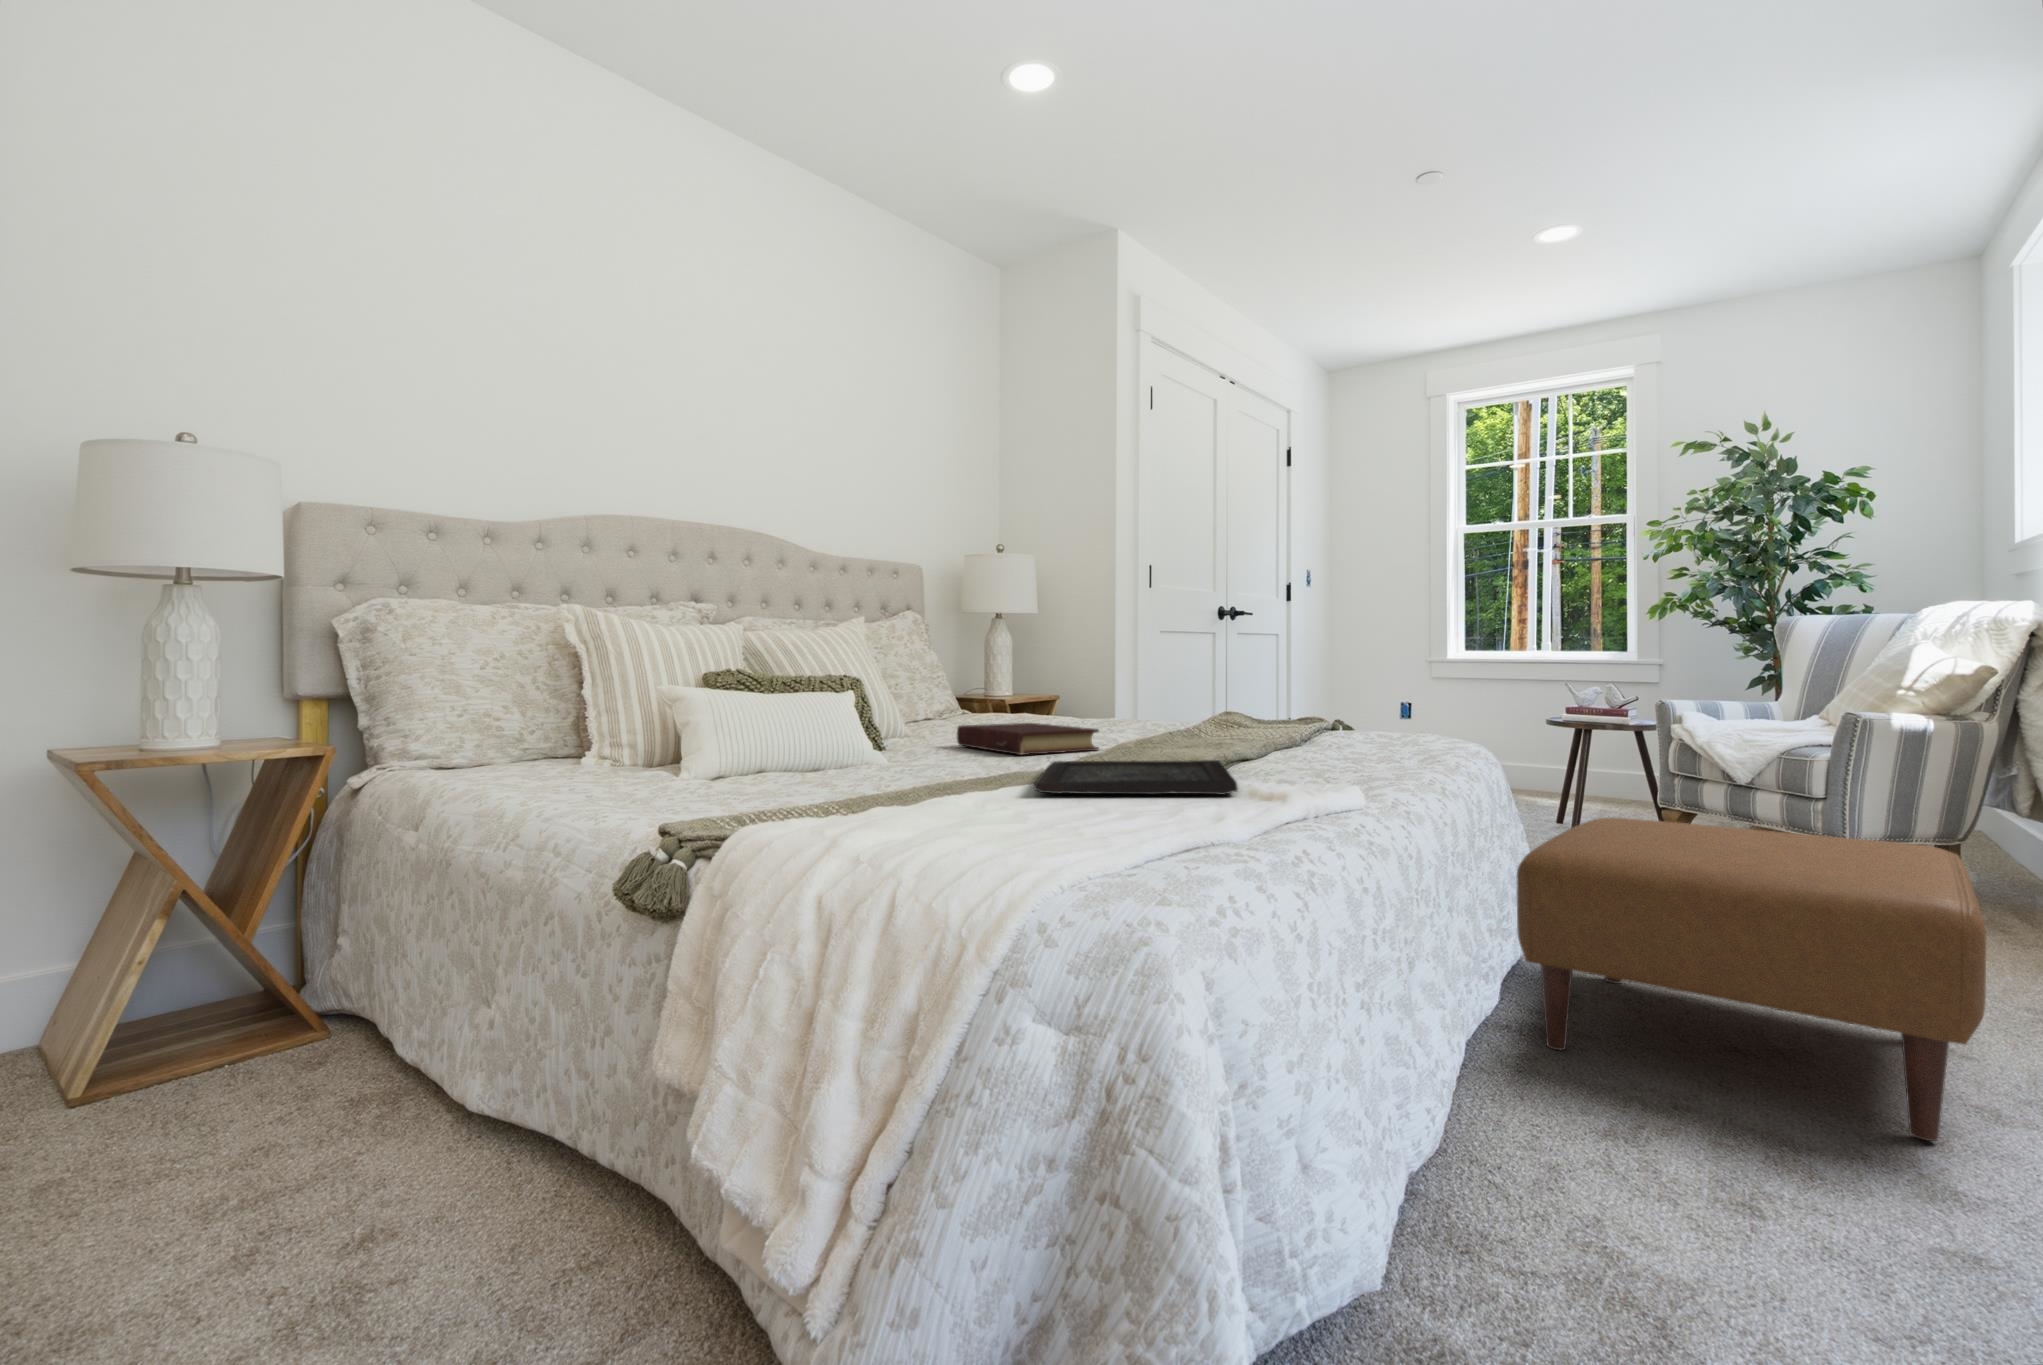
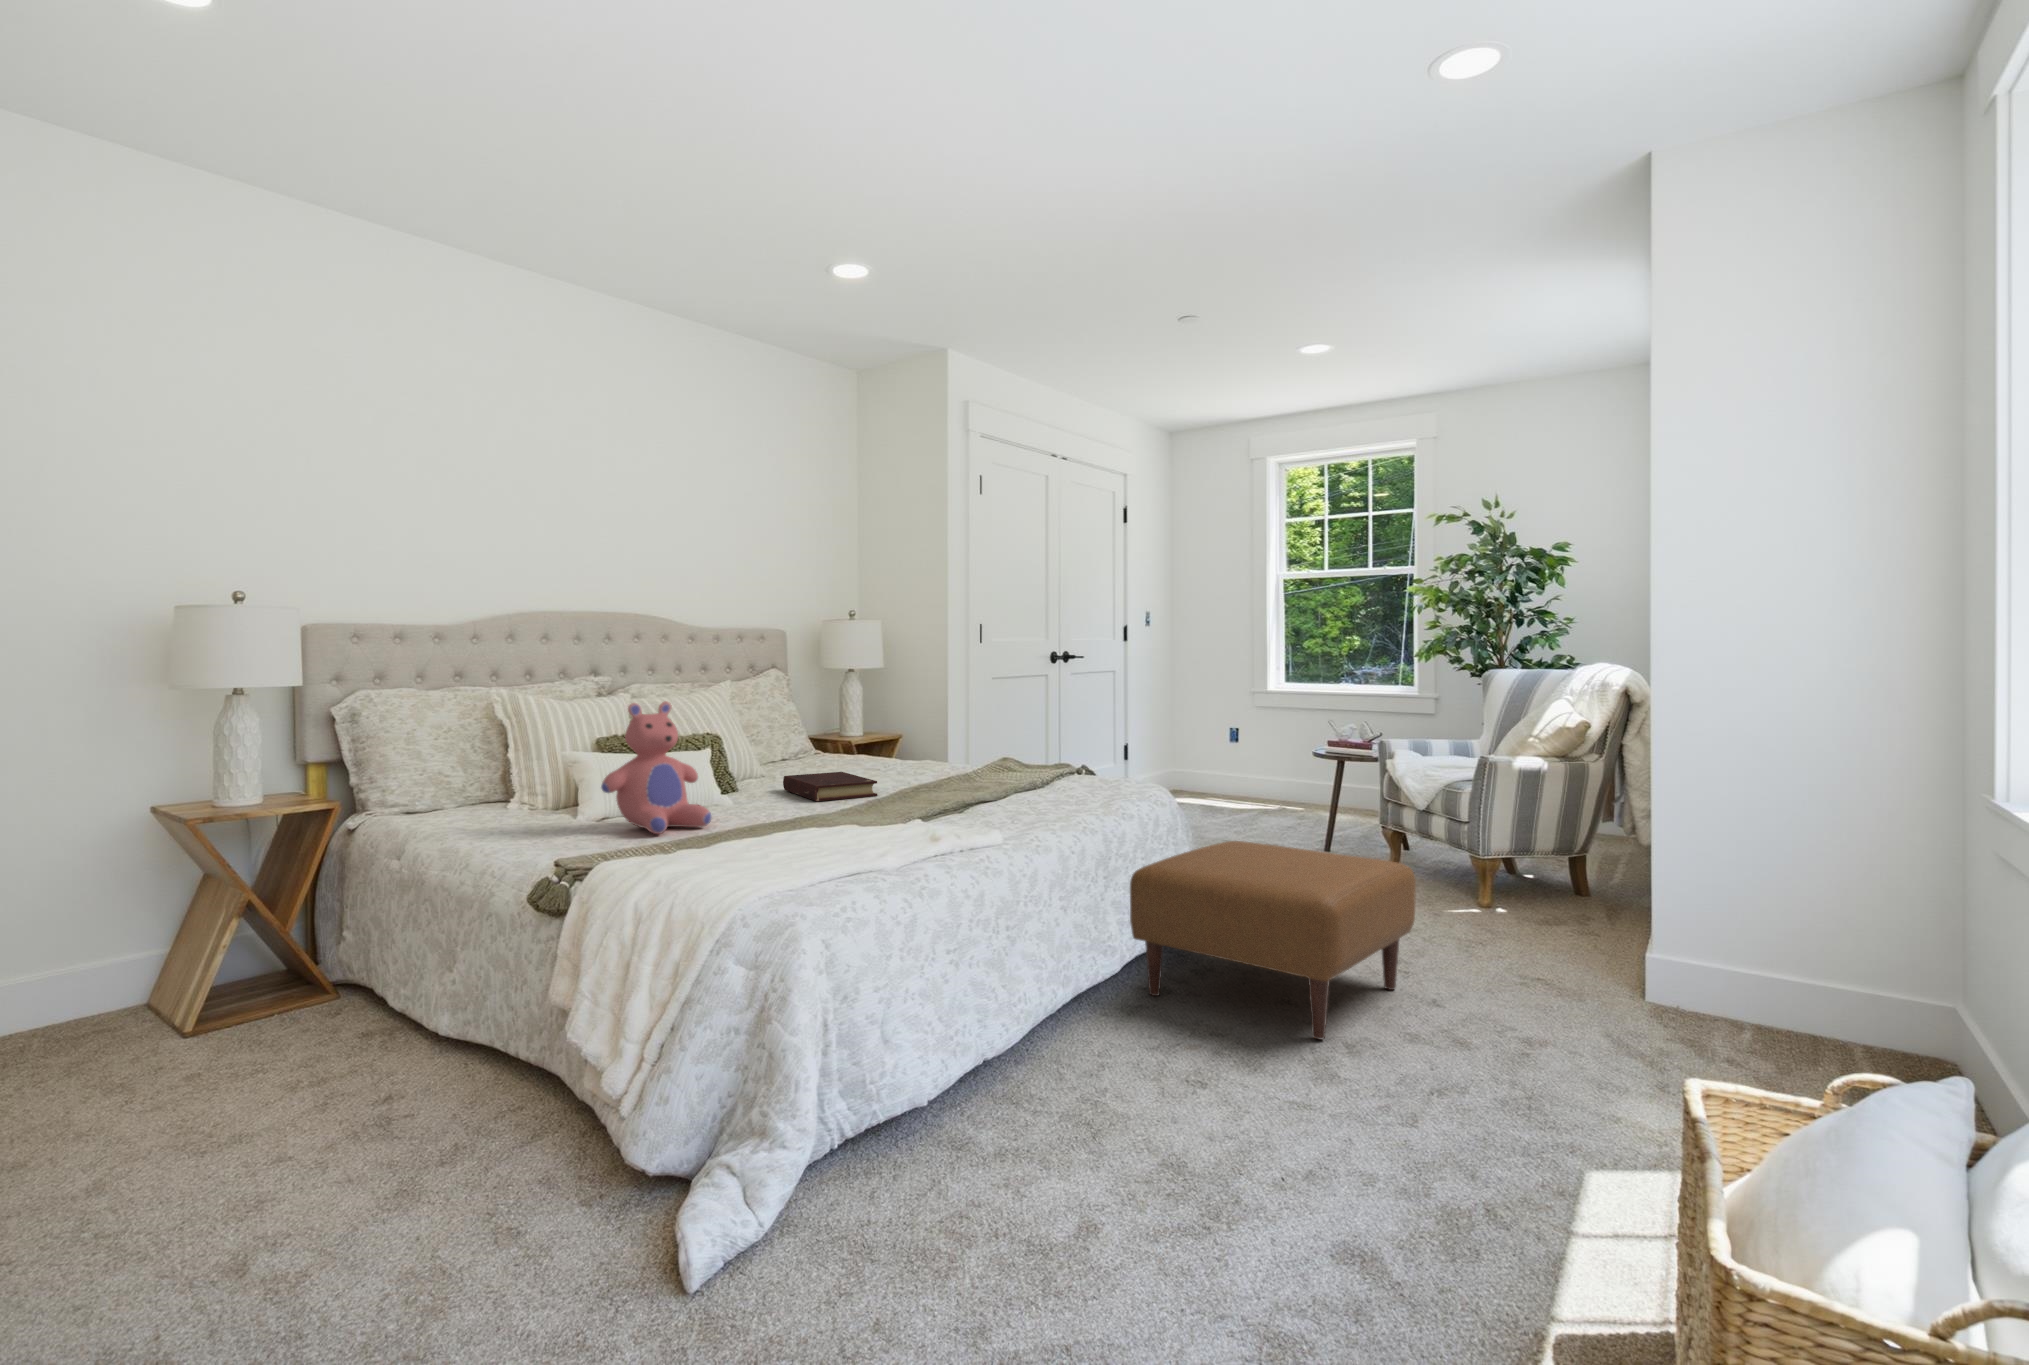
teddy bear: none [726,585,894,789] -> present [601,701,711,834]
tray: present [1034,760,1238,795] -> none [785,811,927,839]

